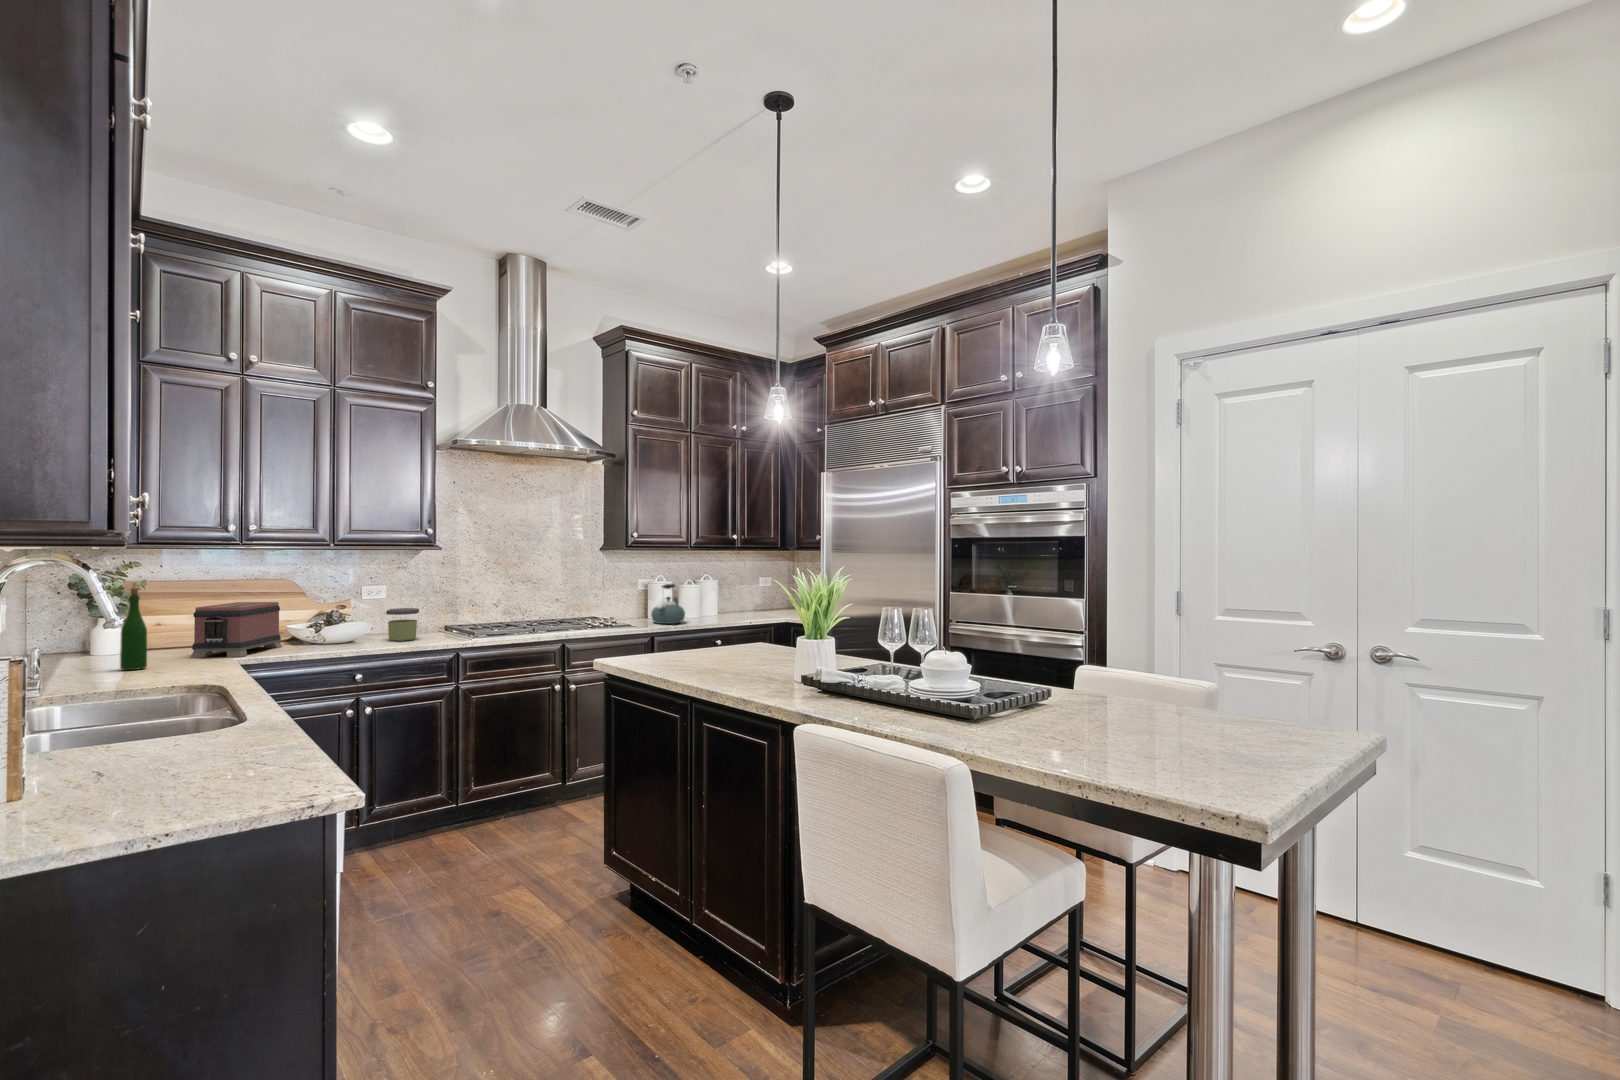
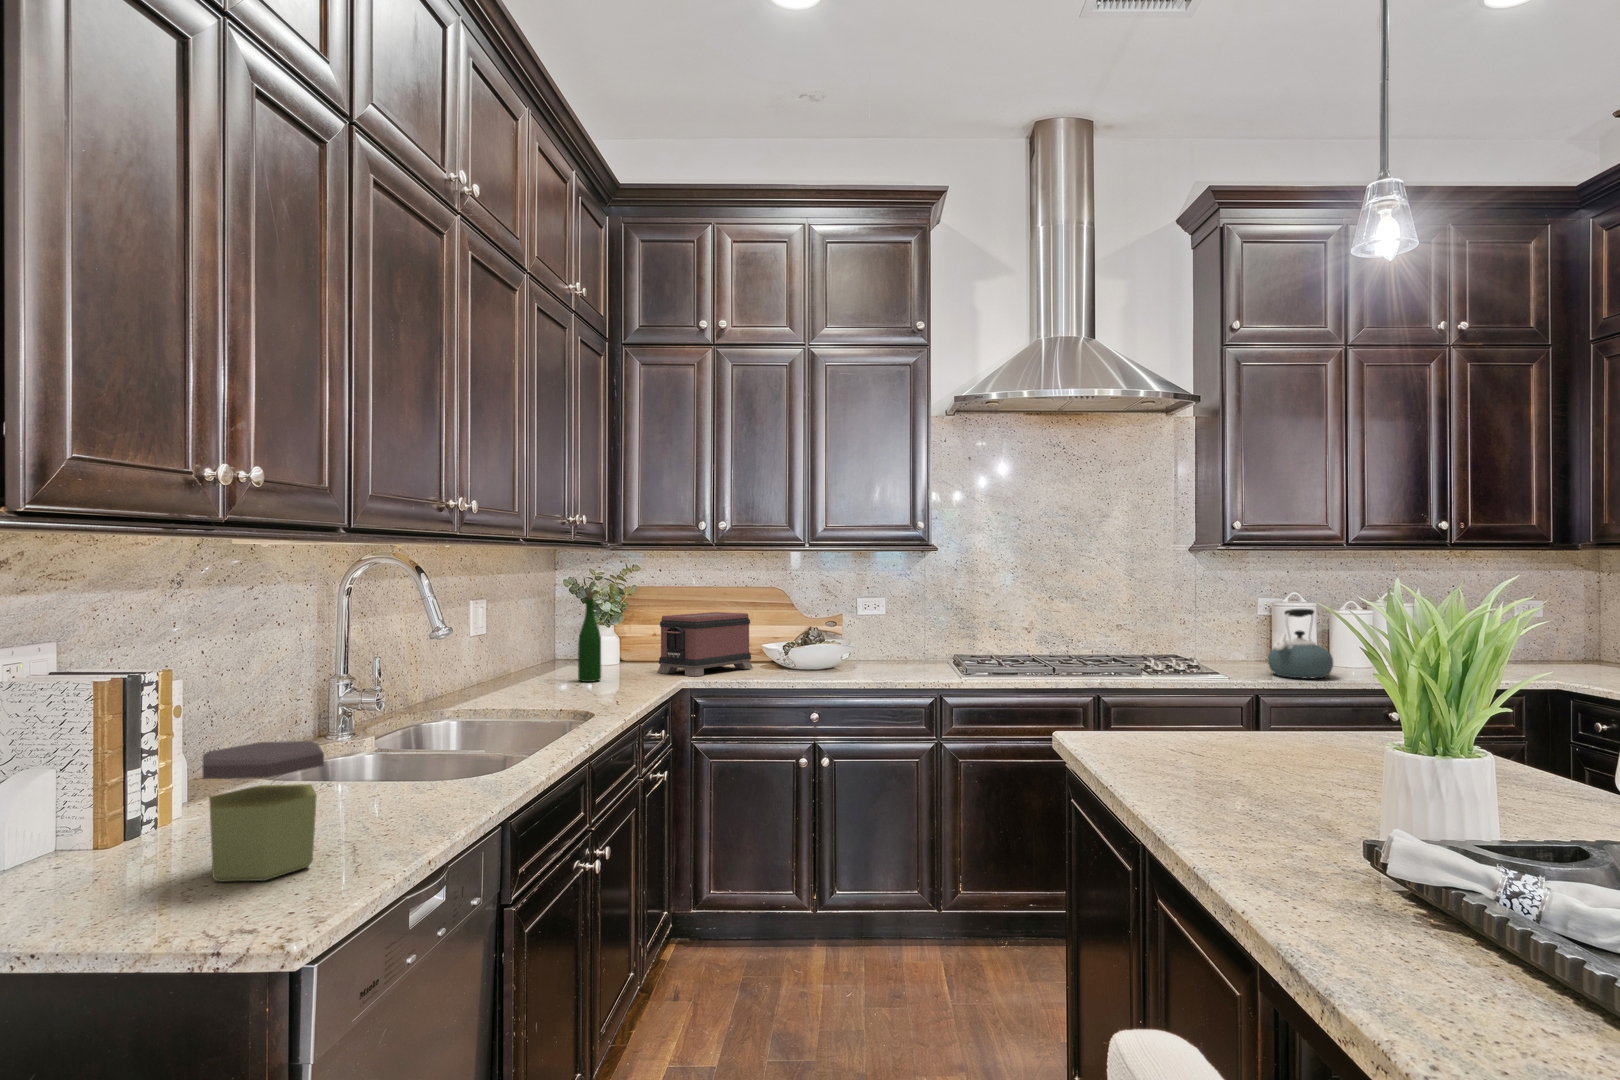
jar: present [386,608,419,641] -> present [203,741,324,882]

